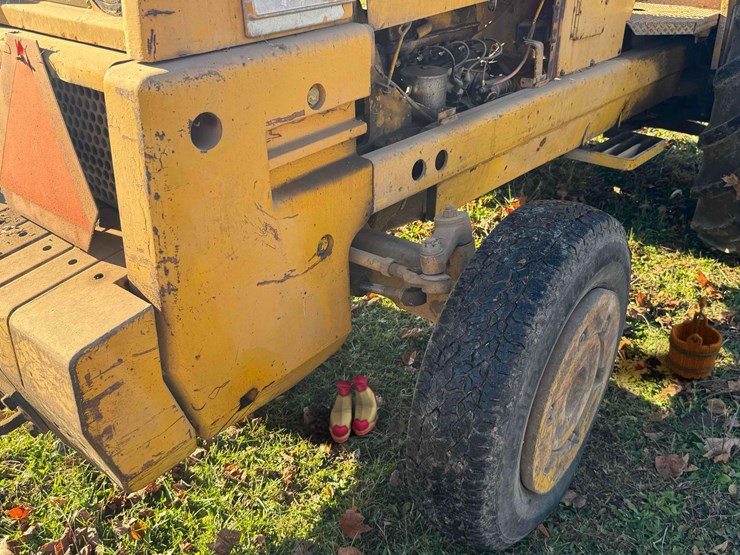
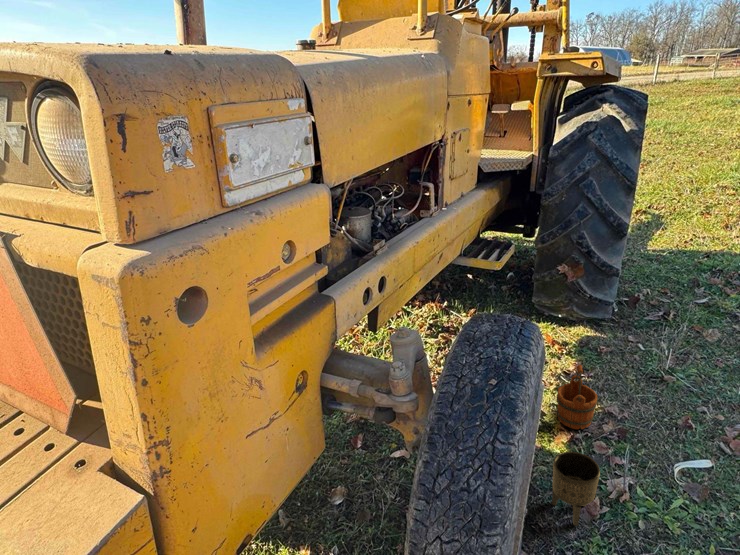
boots: present [329,375,378,443] -> none [302,474,343,539]
planter: none [627,390,688,477] -> present [552,452,600,526]

